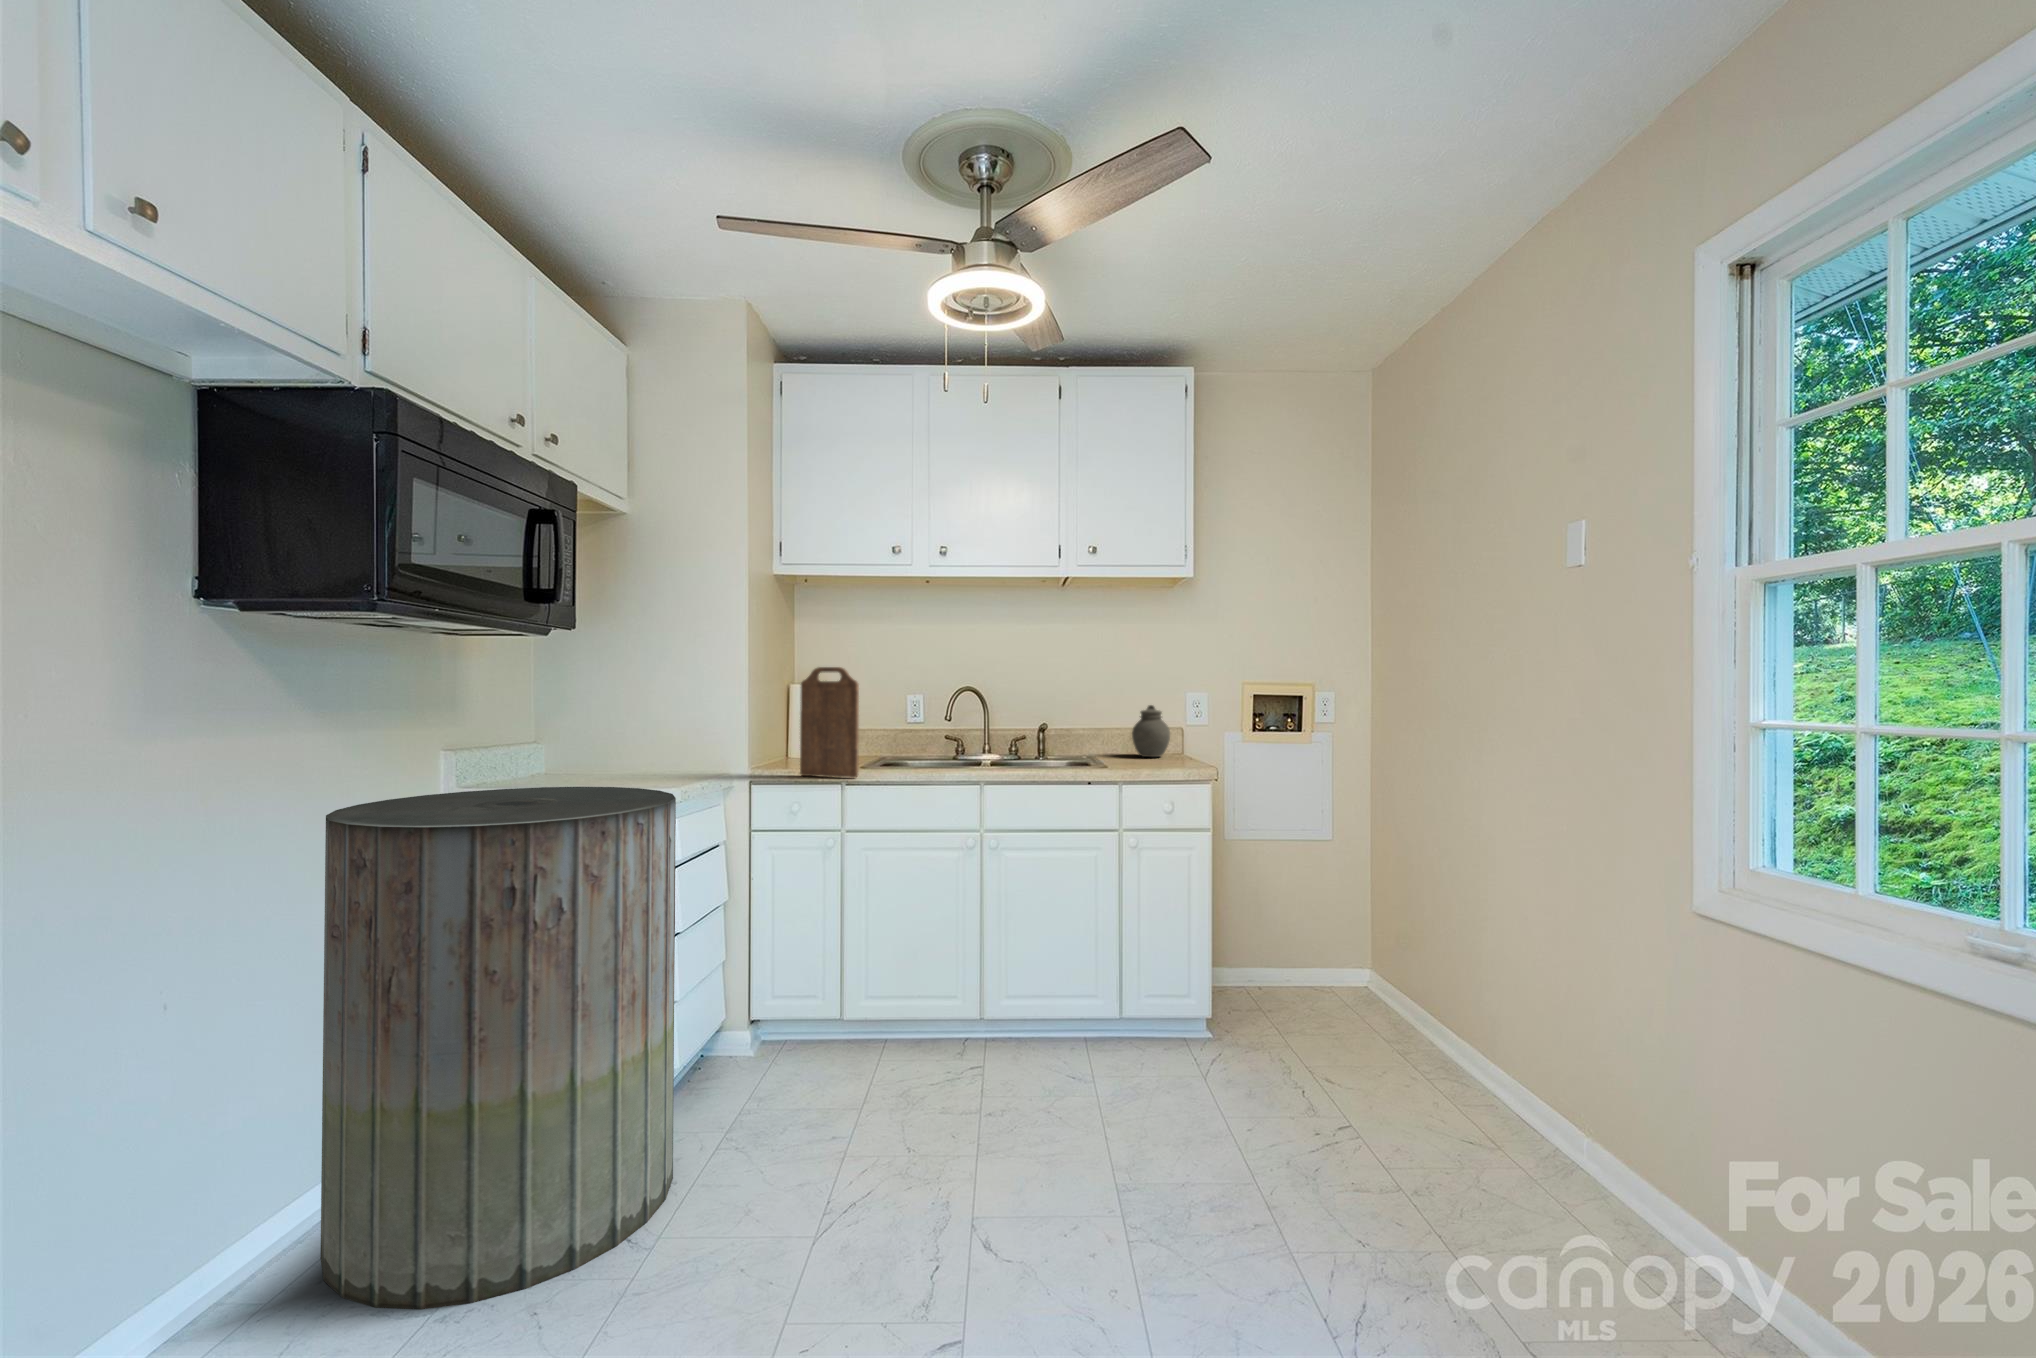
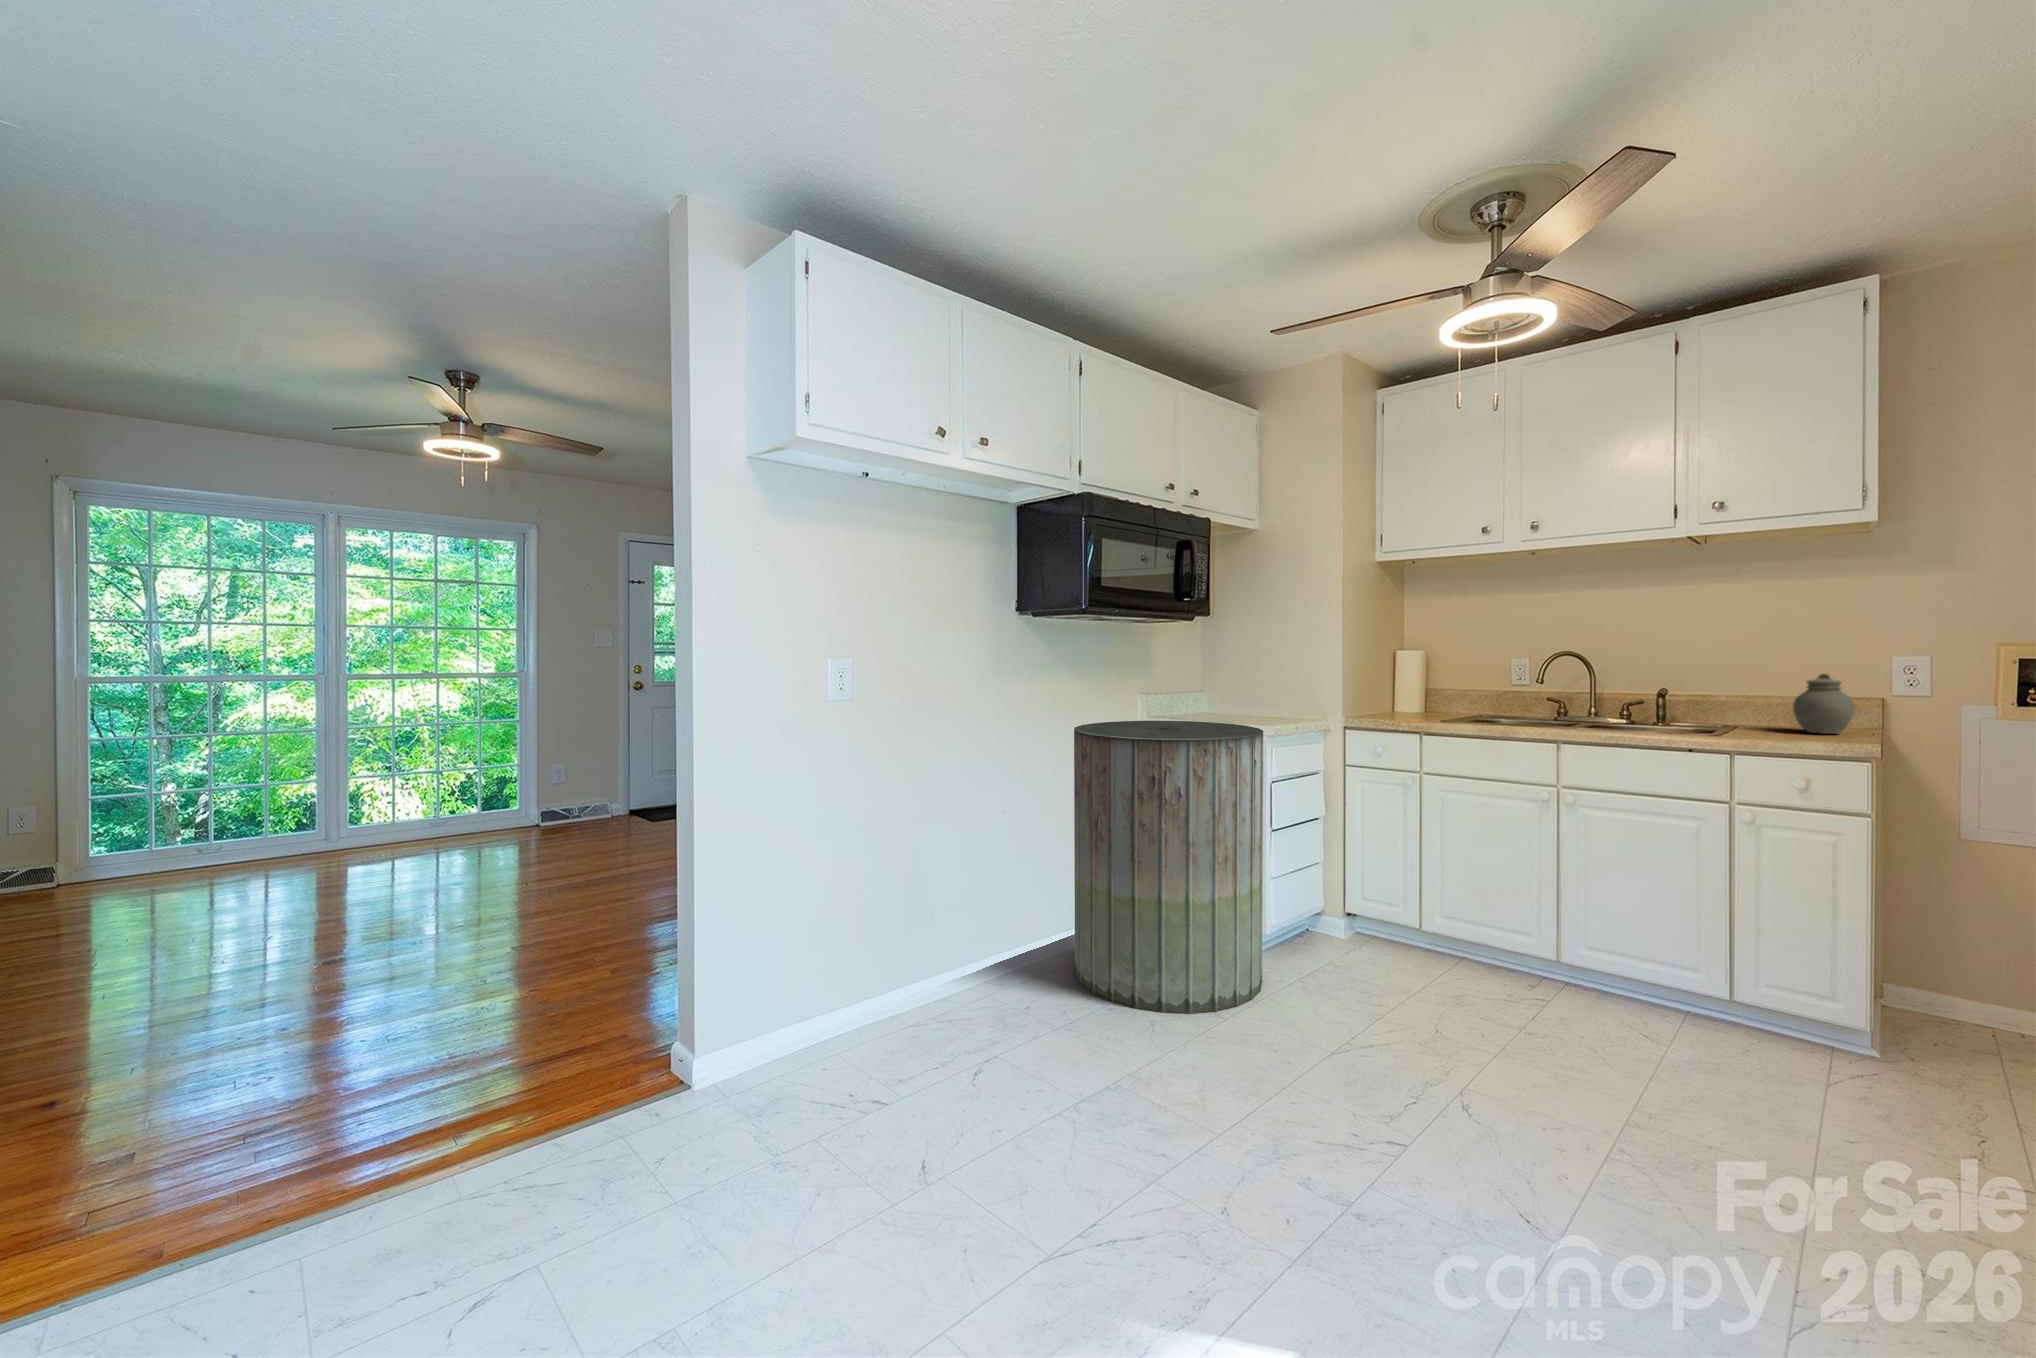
cutting board: present [800,667,859,778] -> none [1385,638,1434,731]

